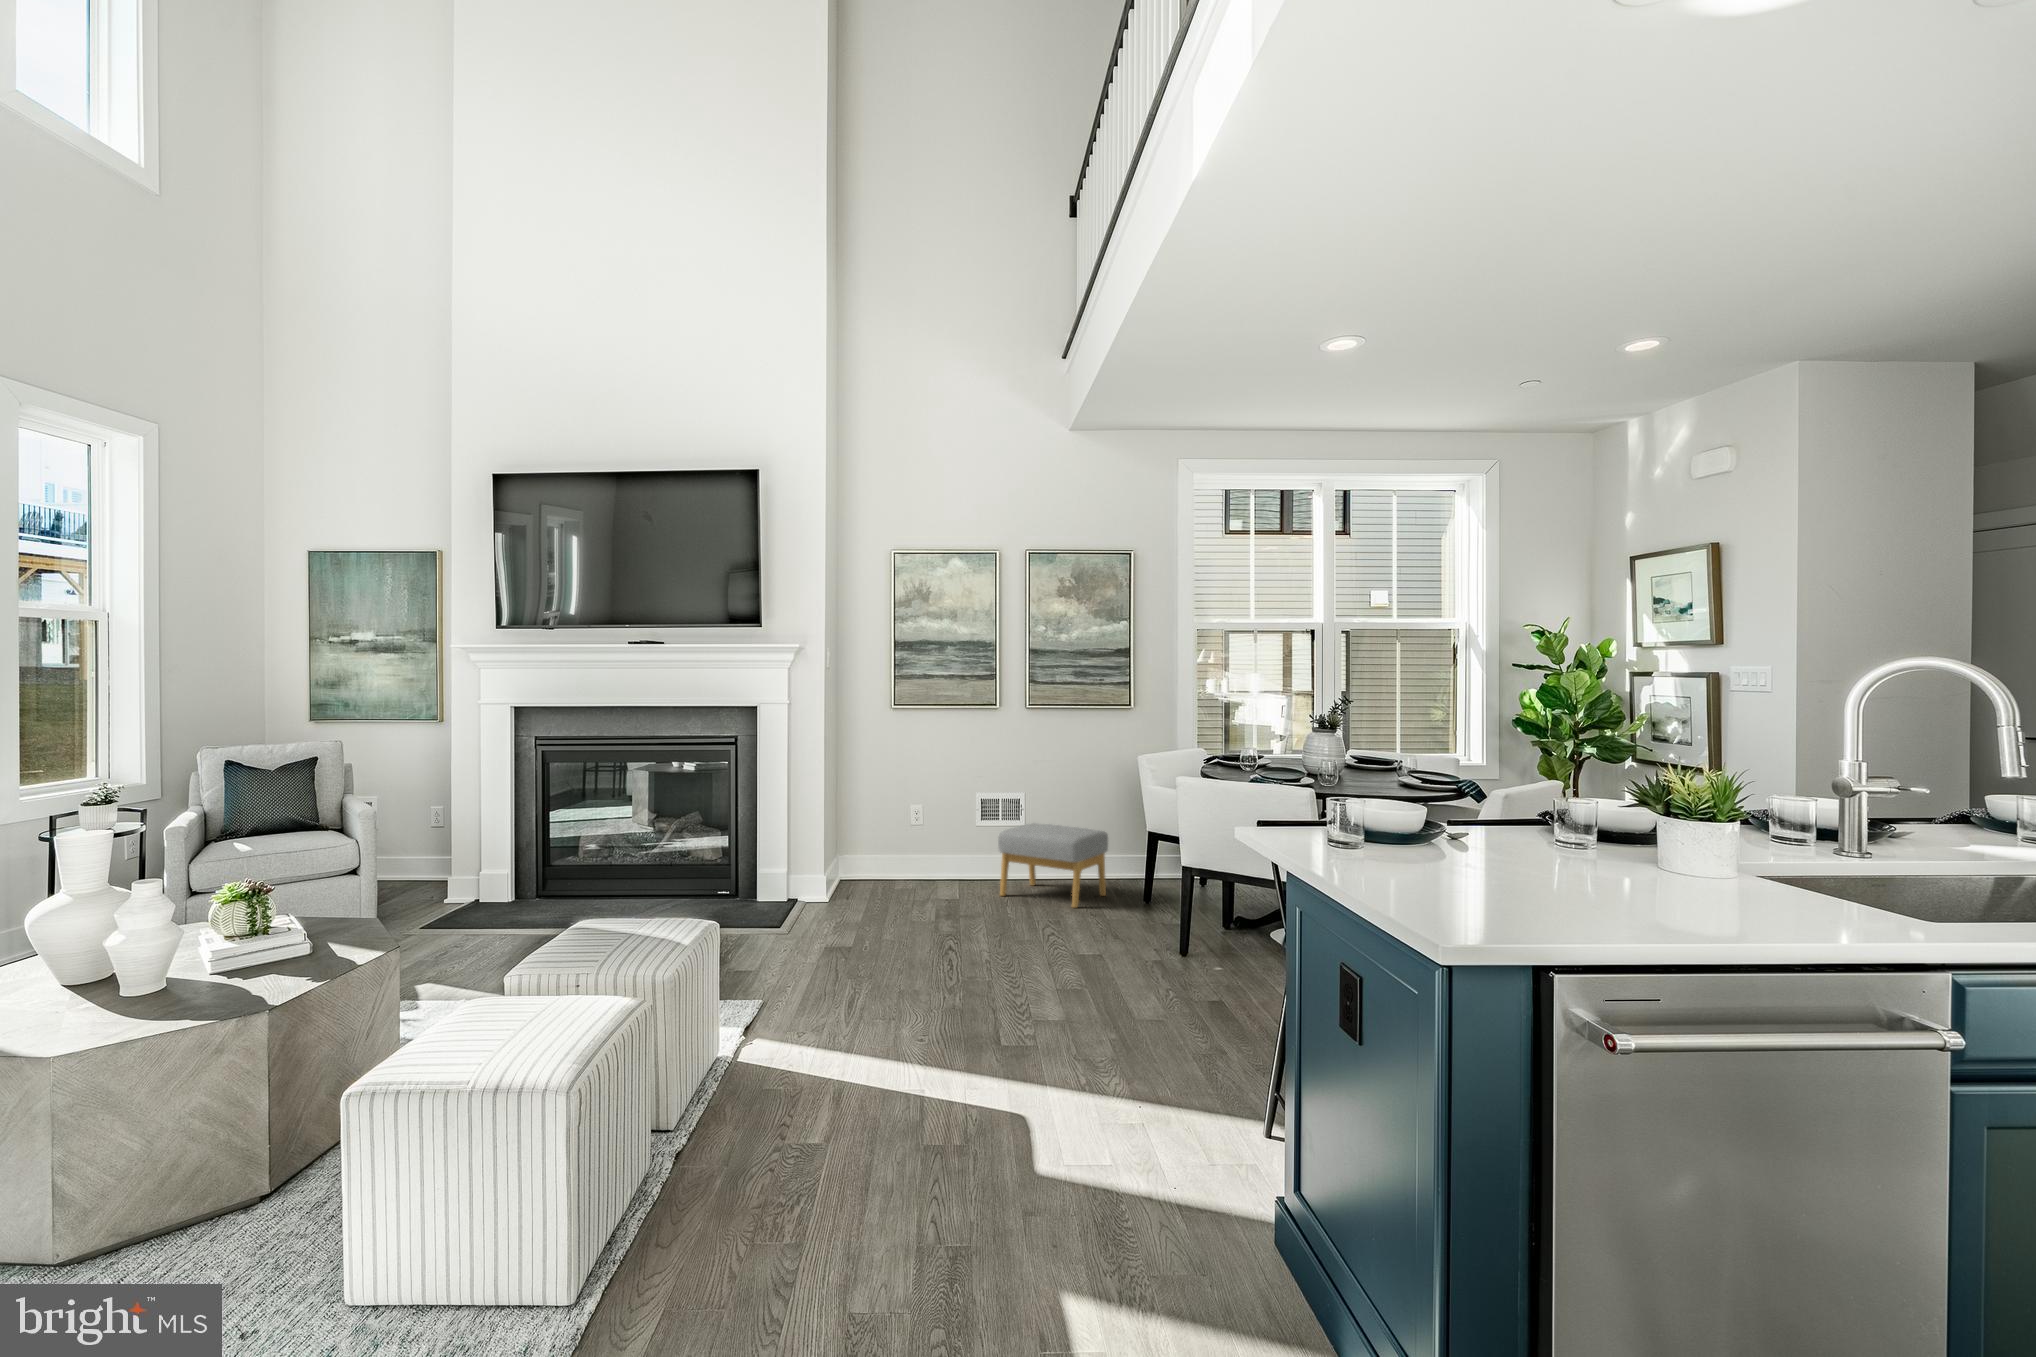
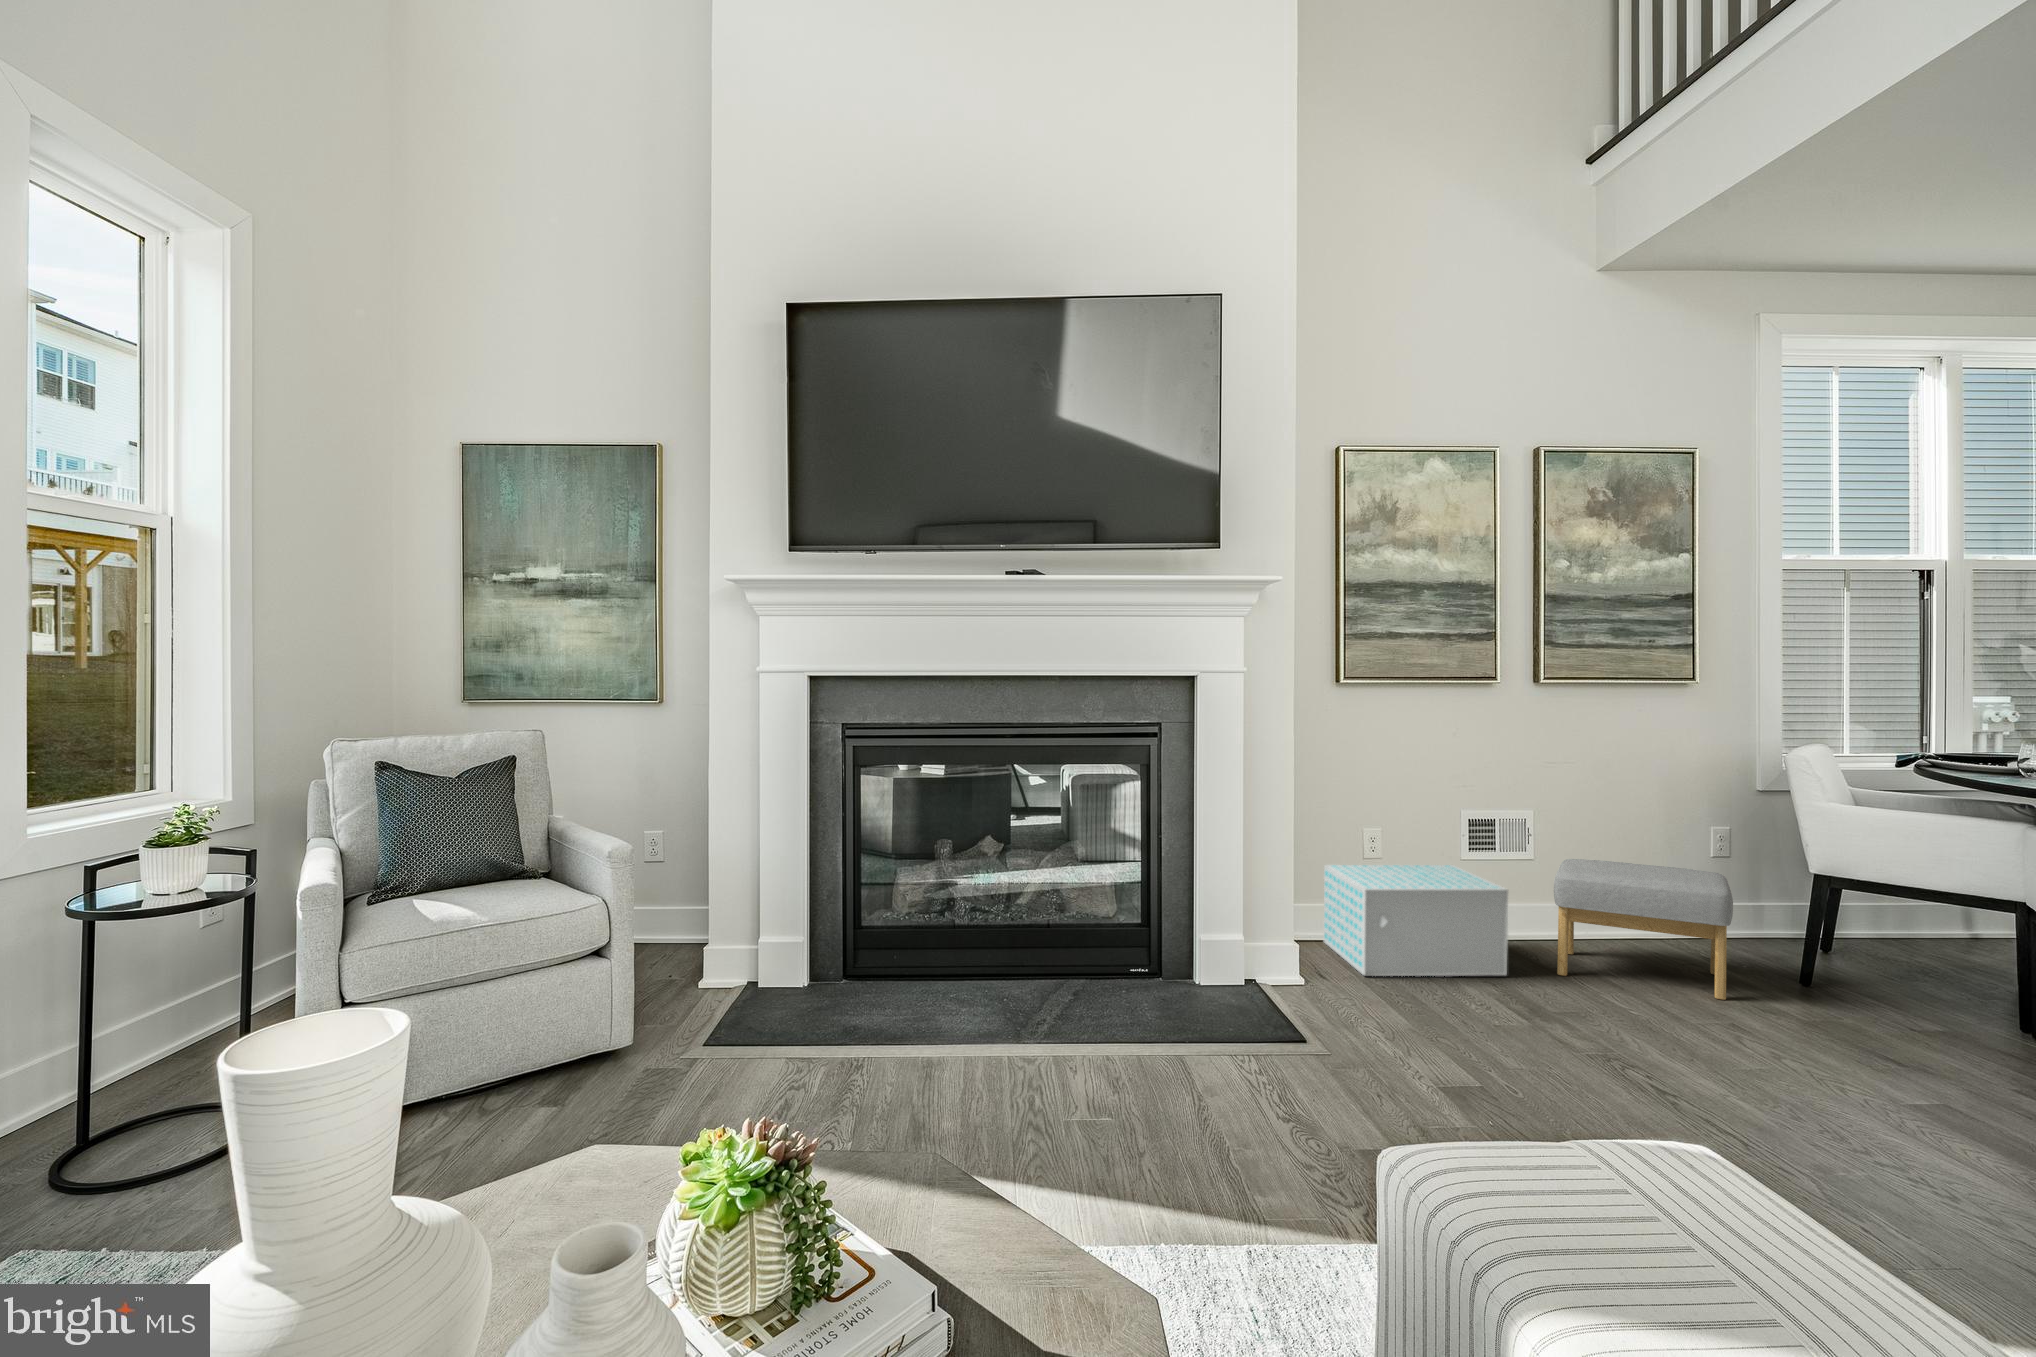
storage box: none [872,828,967,896] -> present [1324,865,1508,976]

